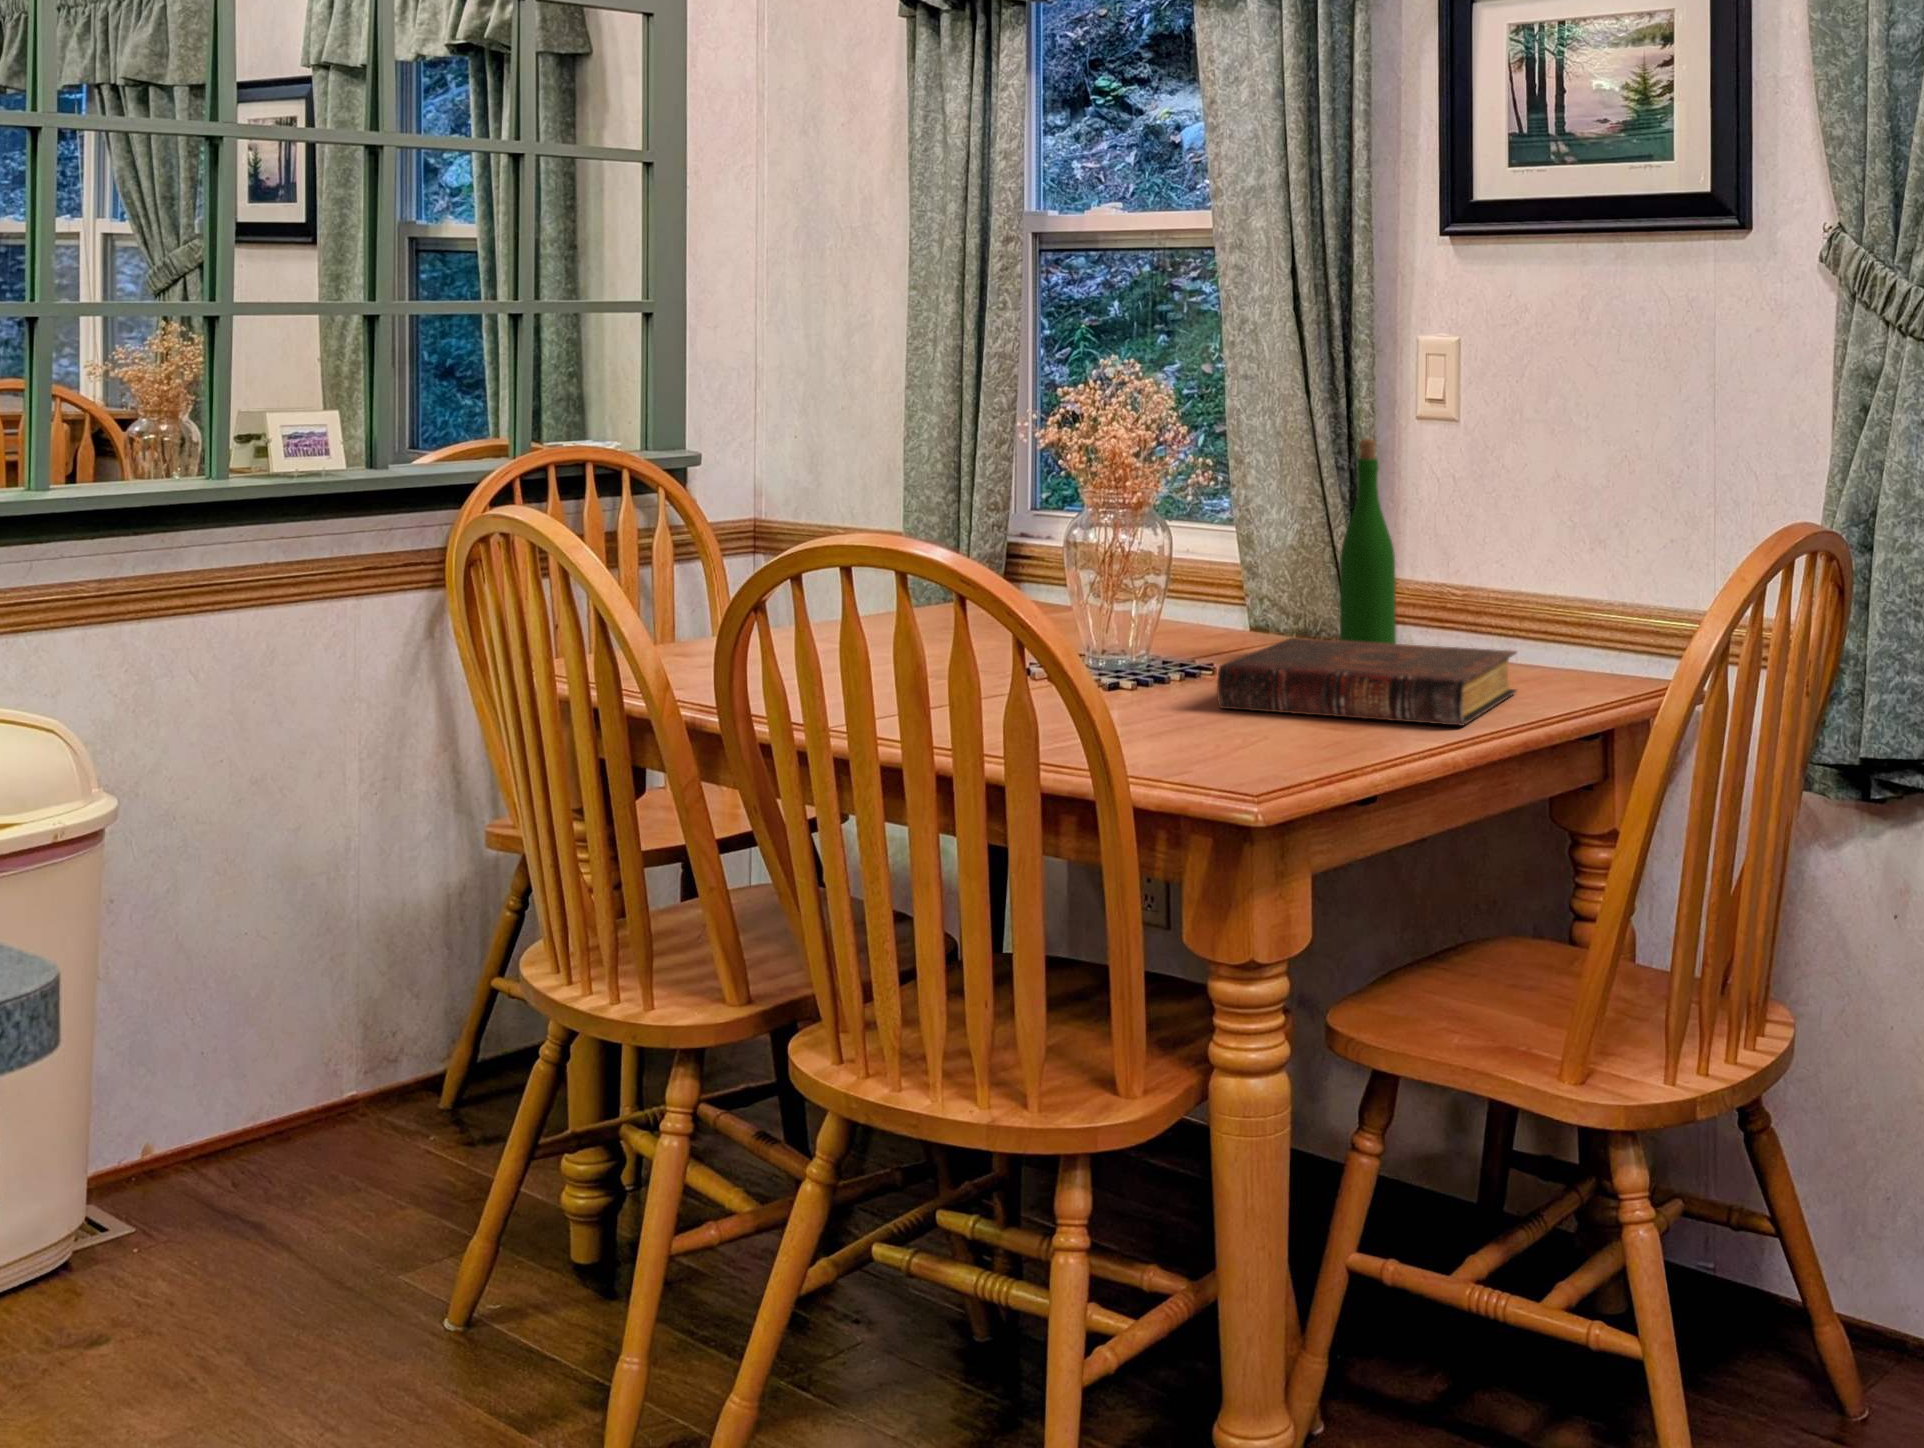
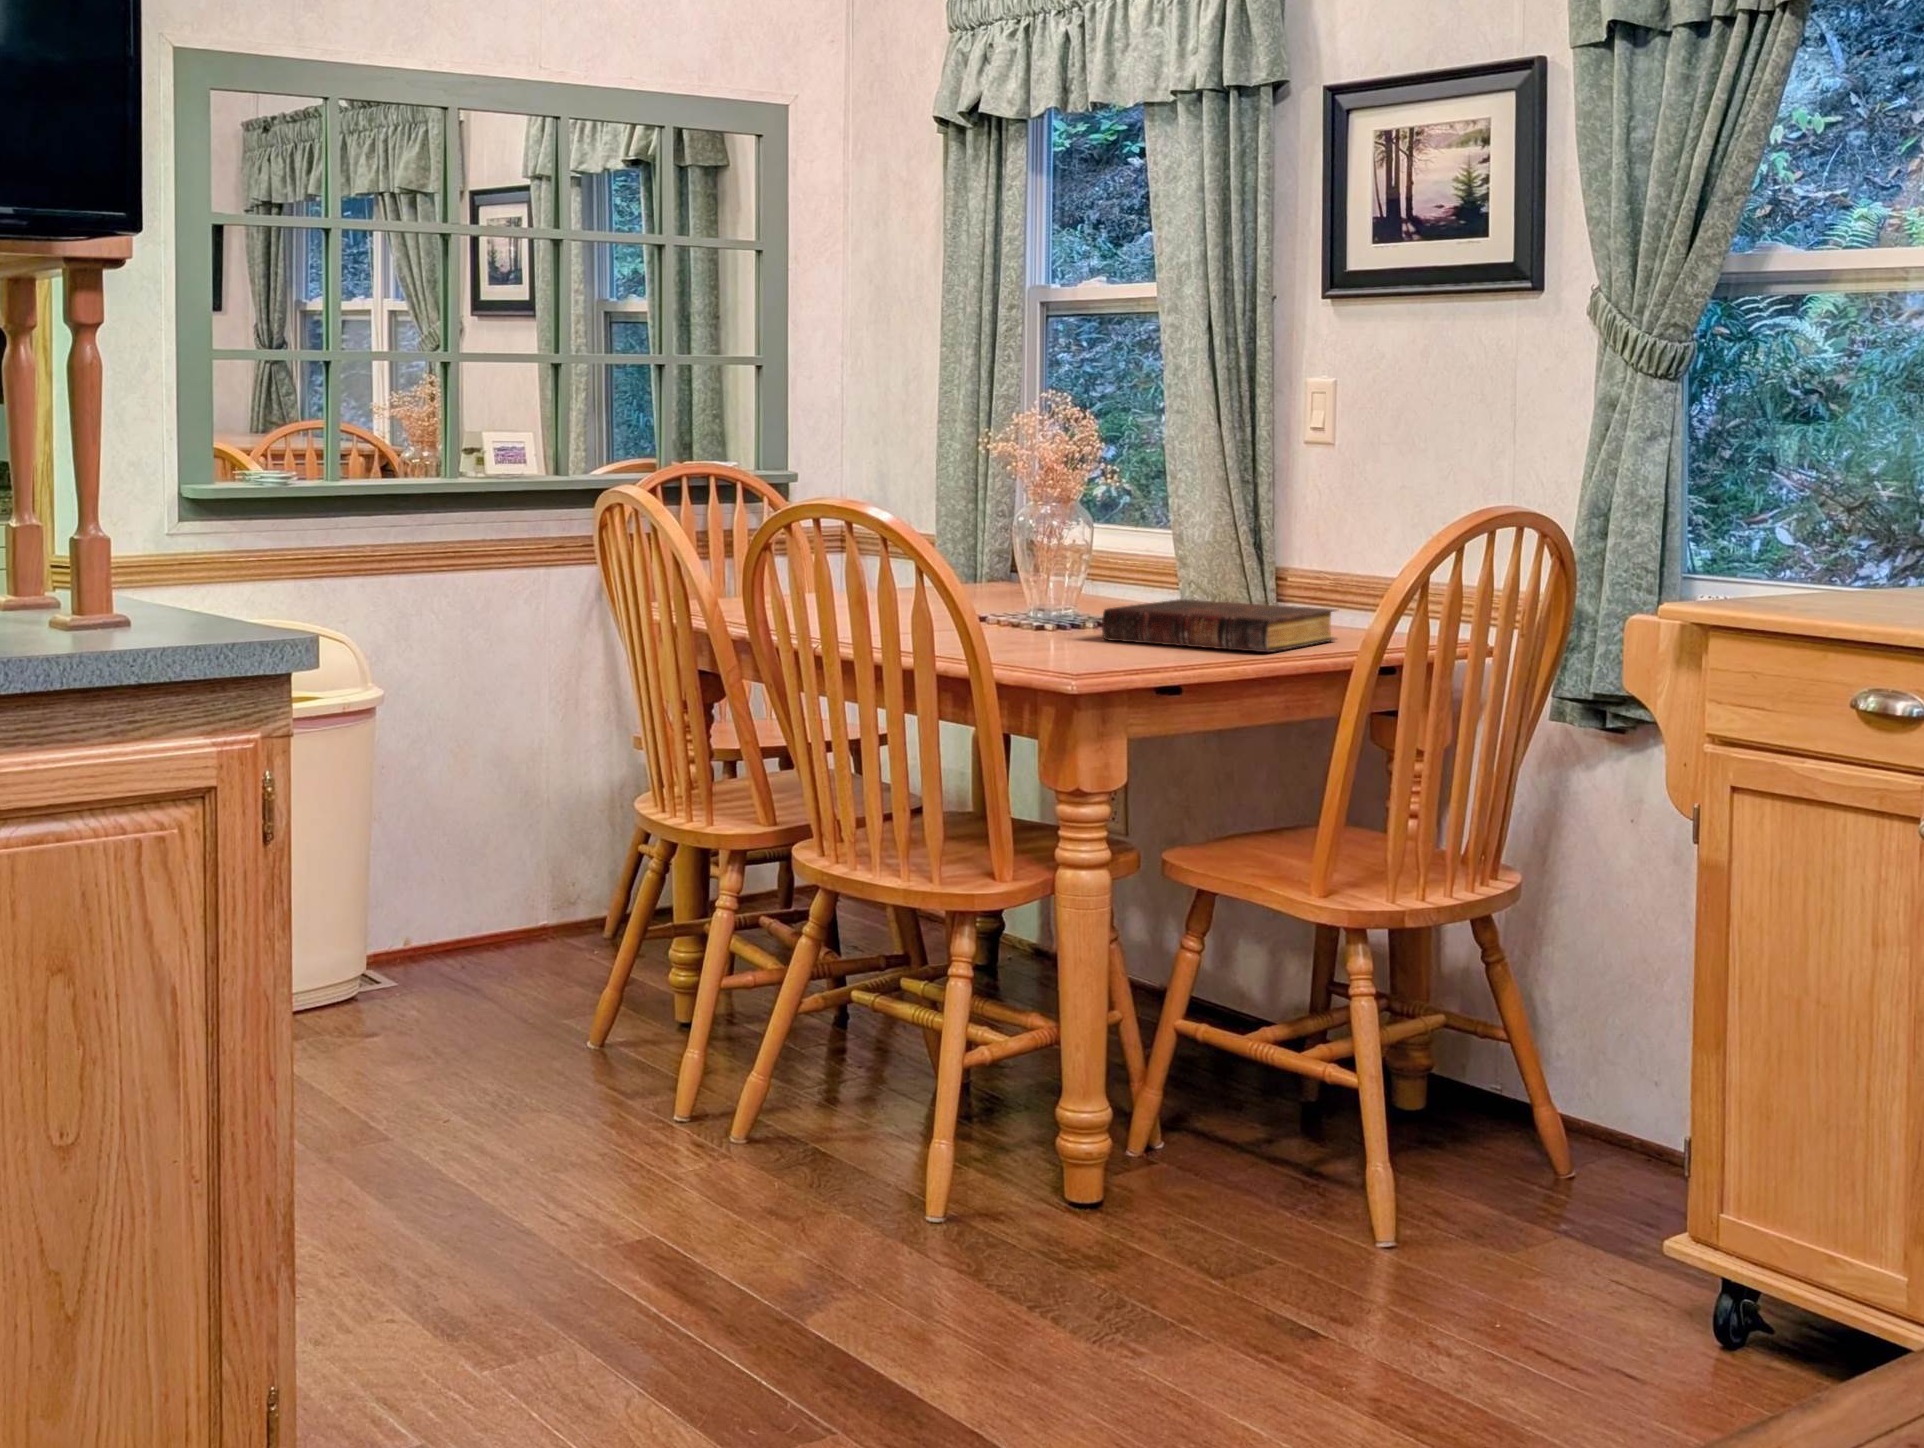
wine bottle: present [1340,439,1396,644] -> none [1230,454,1274,623]

